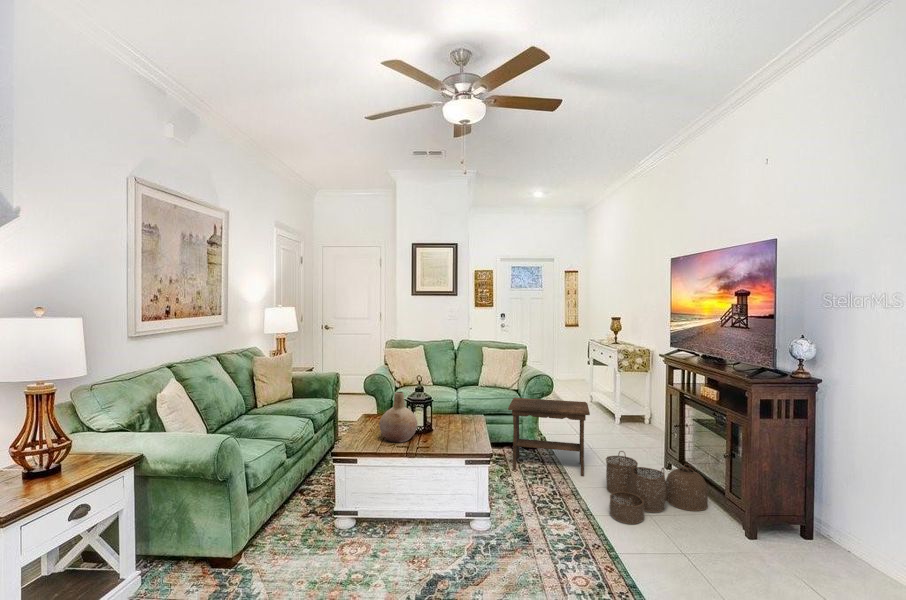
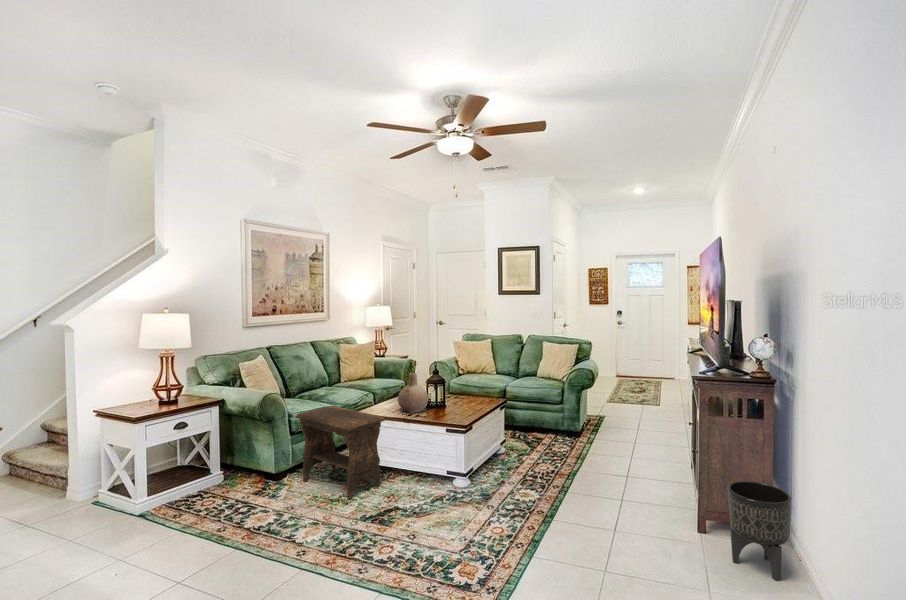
footstool: present [508,398,590,476] -> present [296,406,385,500]
woven basket: present [606,451,708,524] -> none [579,443,696,508]
planter: none [789,479,855,572] -> present [728,481,791,580]

